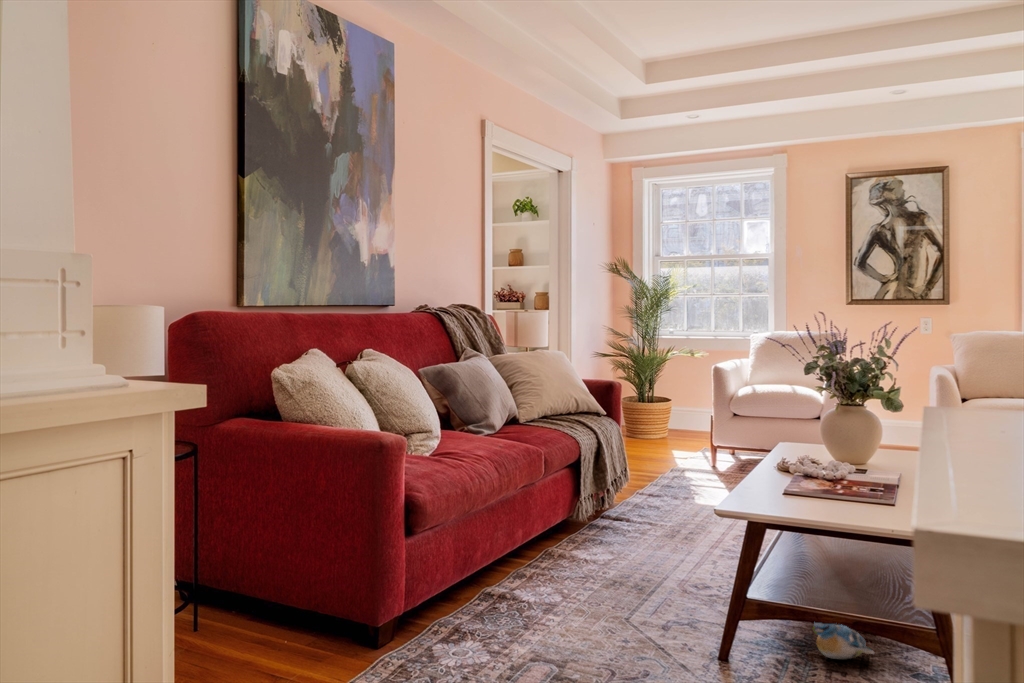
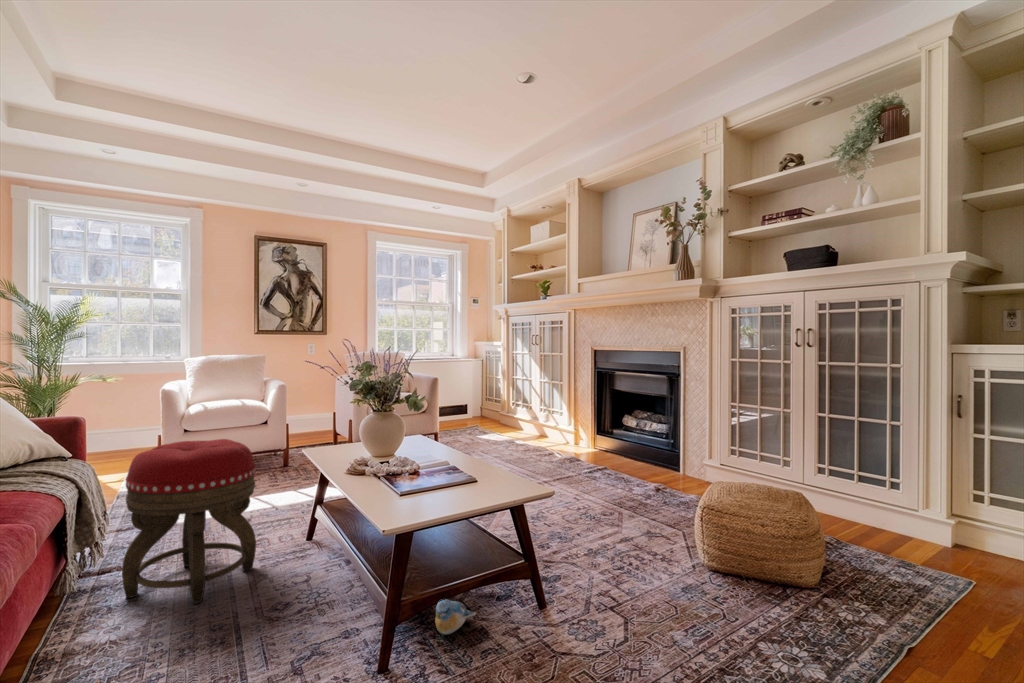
footstool: none [612,411,720,558] -> present [122,439,256,604]

